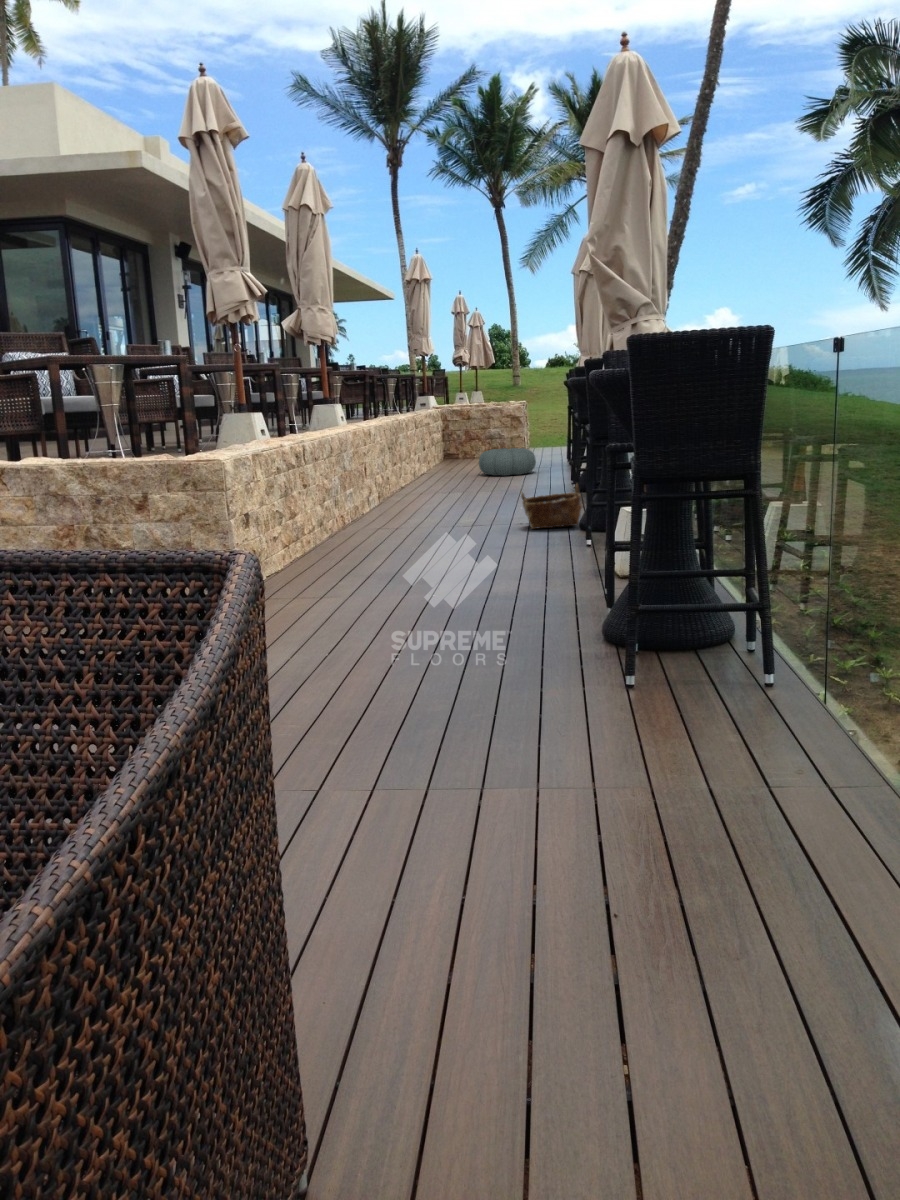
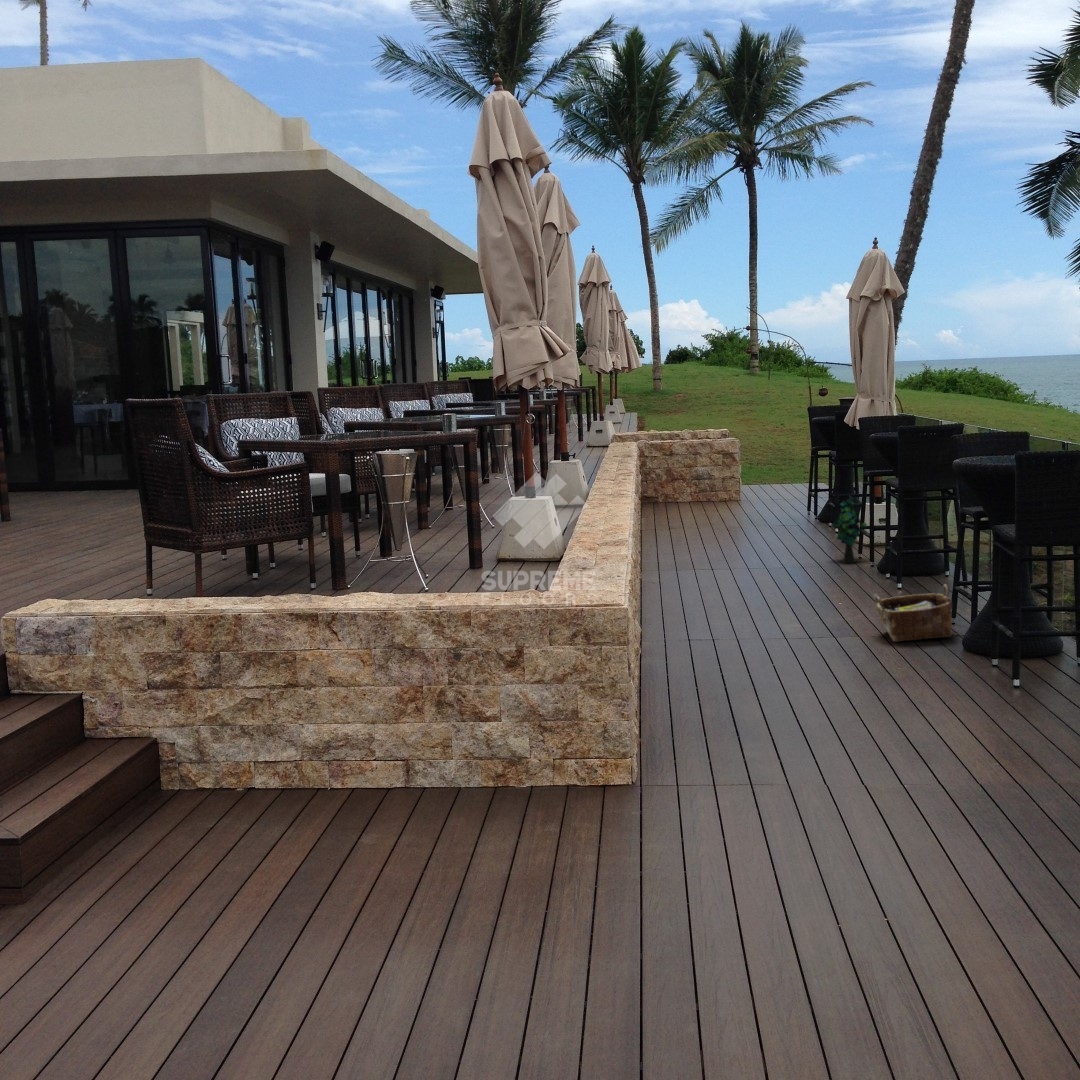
decorative plant: none [545,432,572,489] -> present [833,496,867,563]
pouf: present [479,448,536,476] -> none [720,501,789,536]

